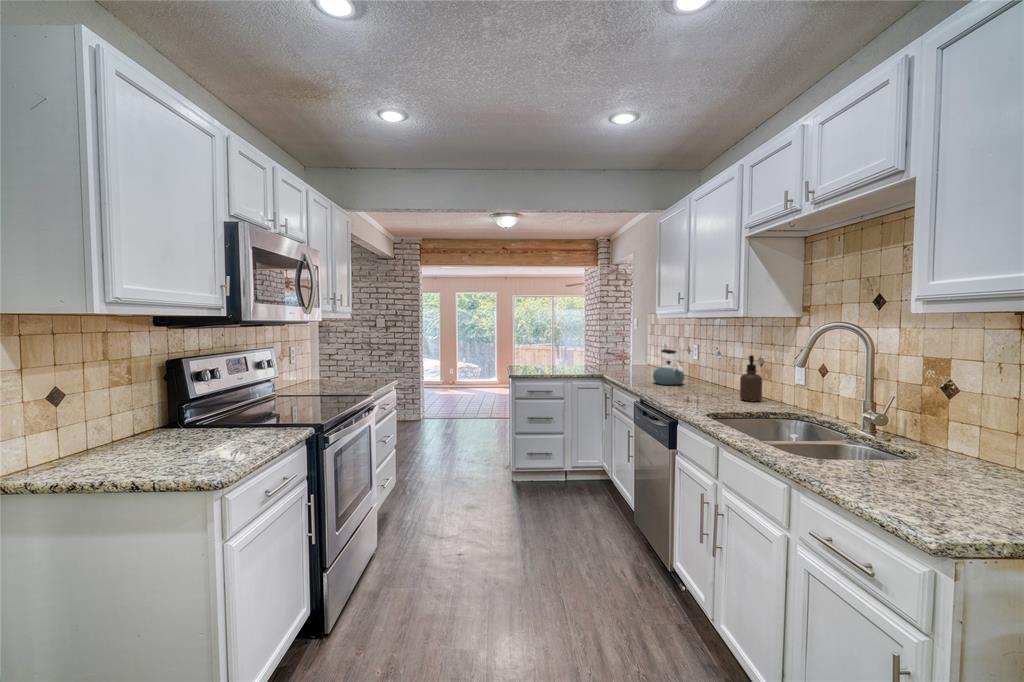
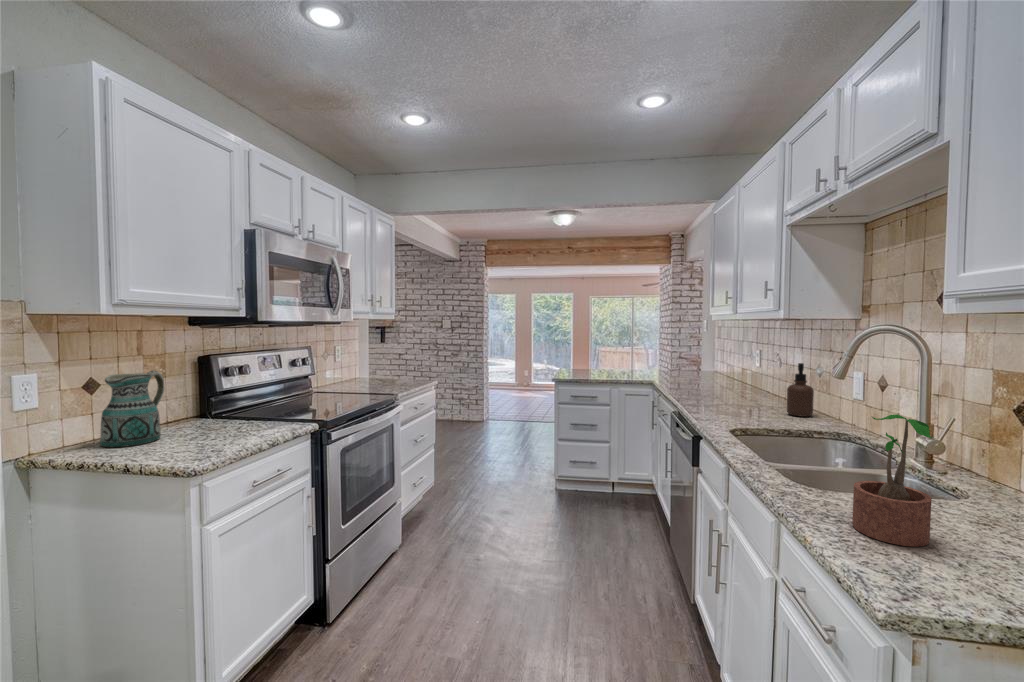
kettle: present [653,349,684,385] -> none [699,354,735,394]
ceramic pitcher: none [76,376,146,466] -> present [100,370,164,447]
potted plant: none [861,393,930,495] -> present [852,415,934,547]

